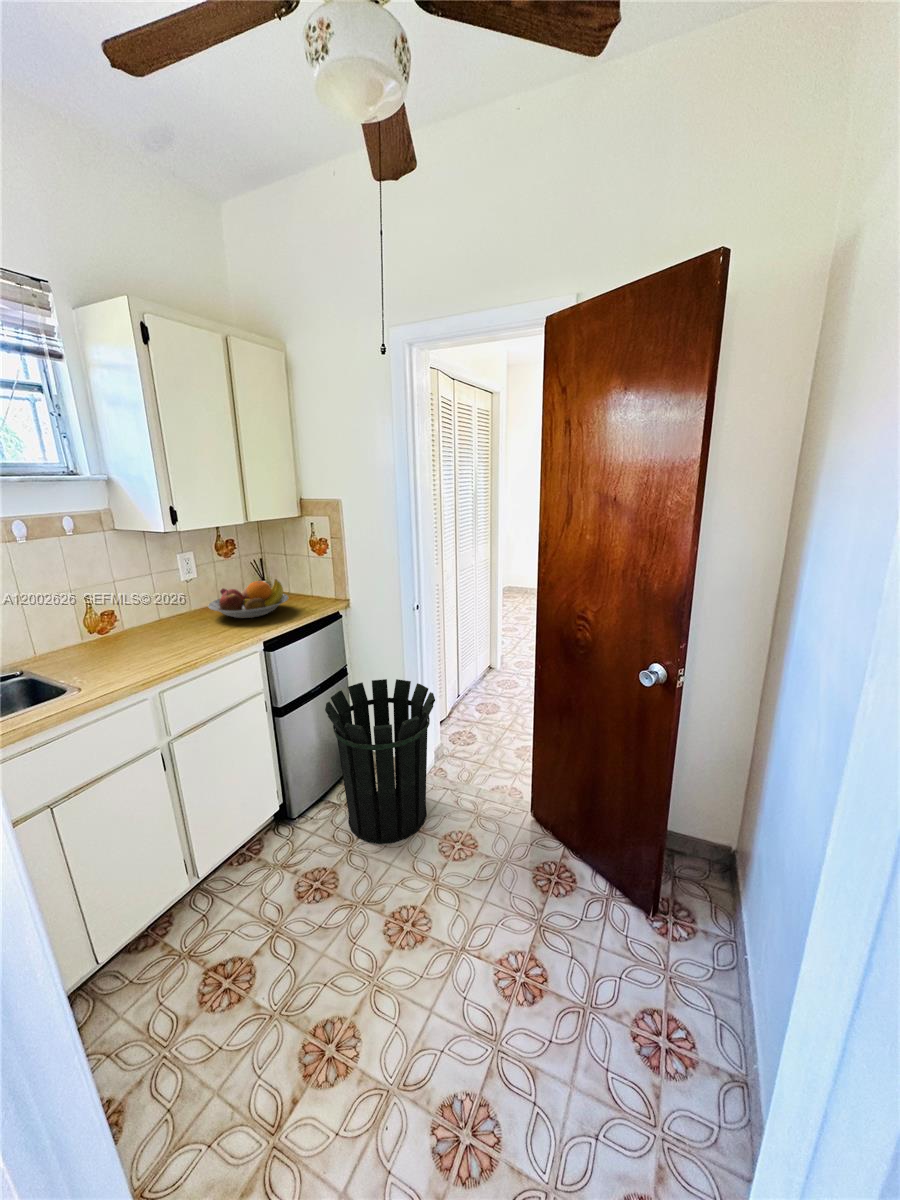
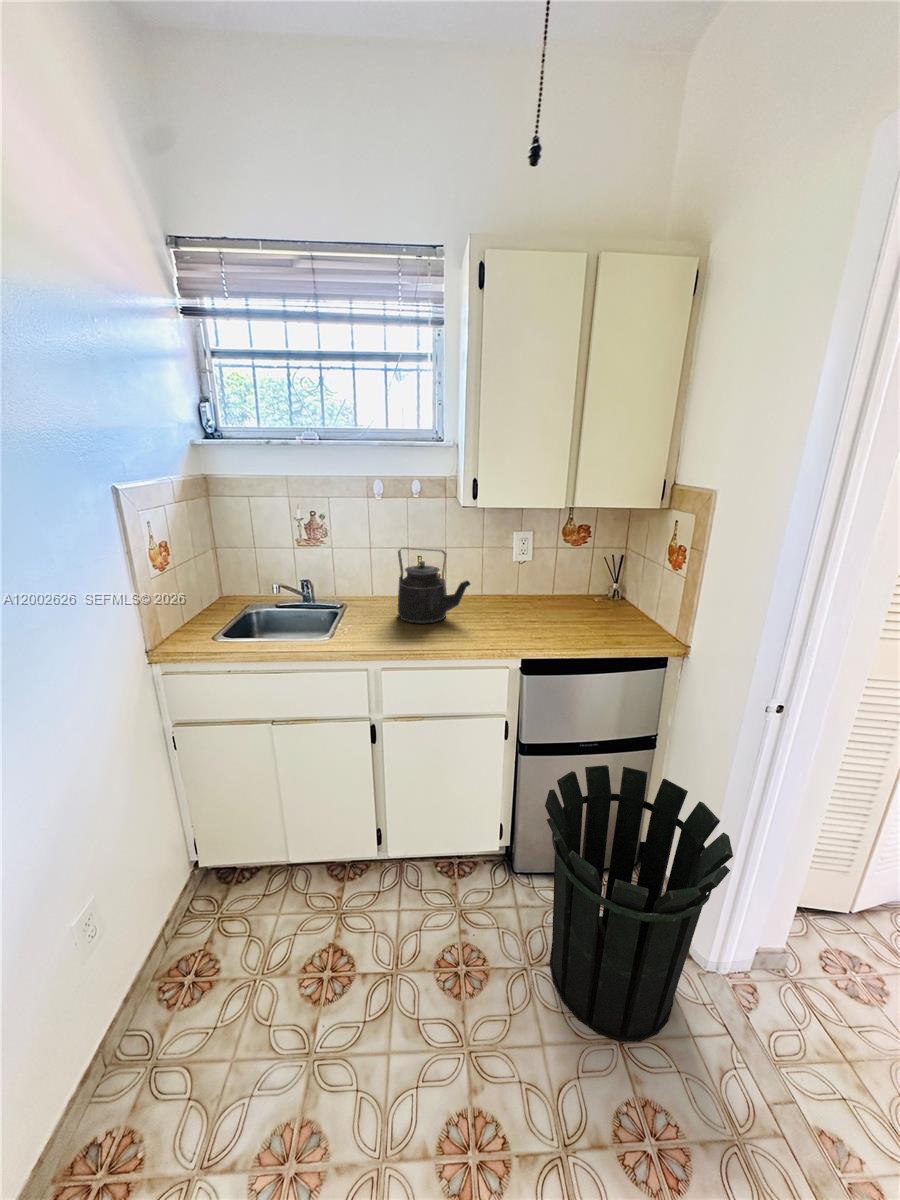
kettle: none [95,576,184,655] -> present [398,547,470,624]
fruit bowl: present [208,579,288,618] -> none [511,580,605,626]

